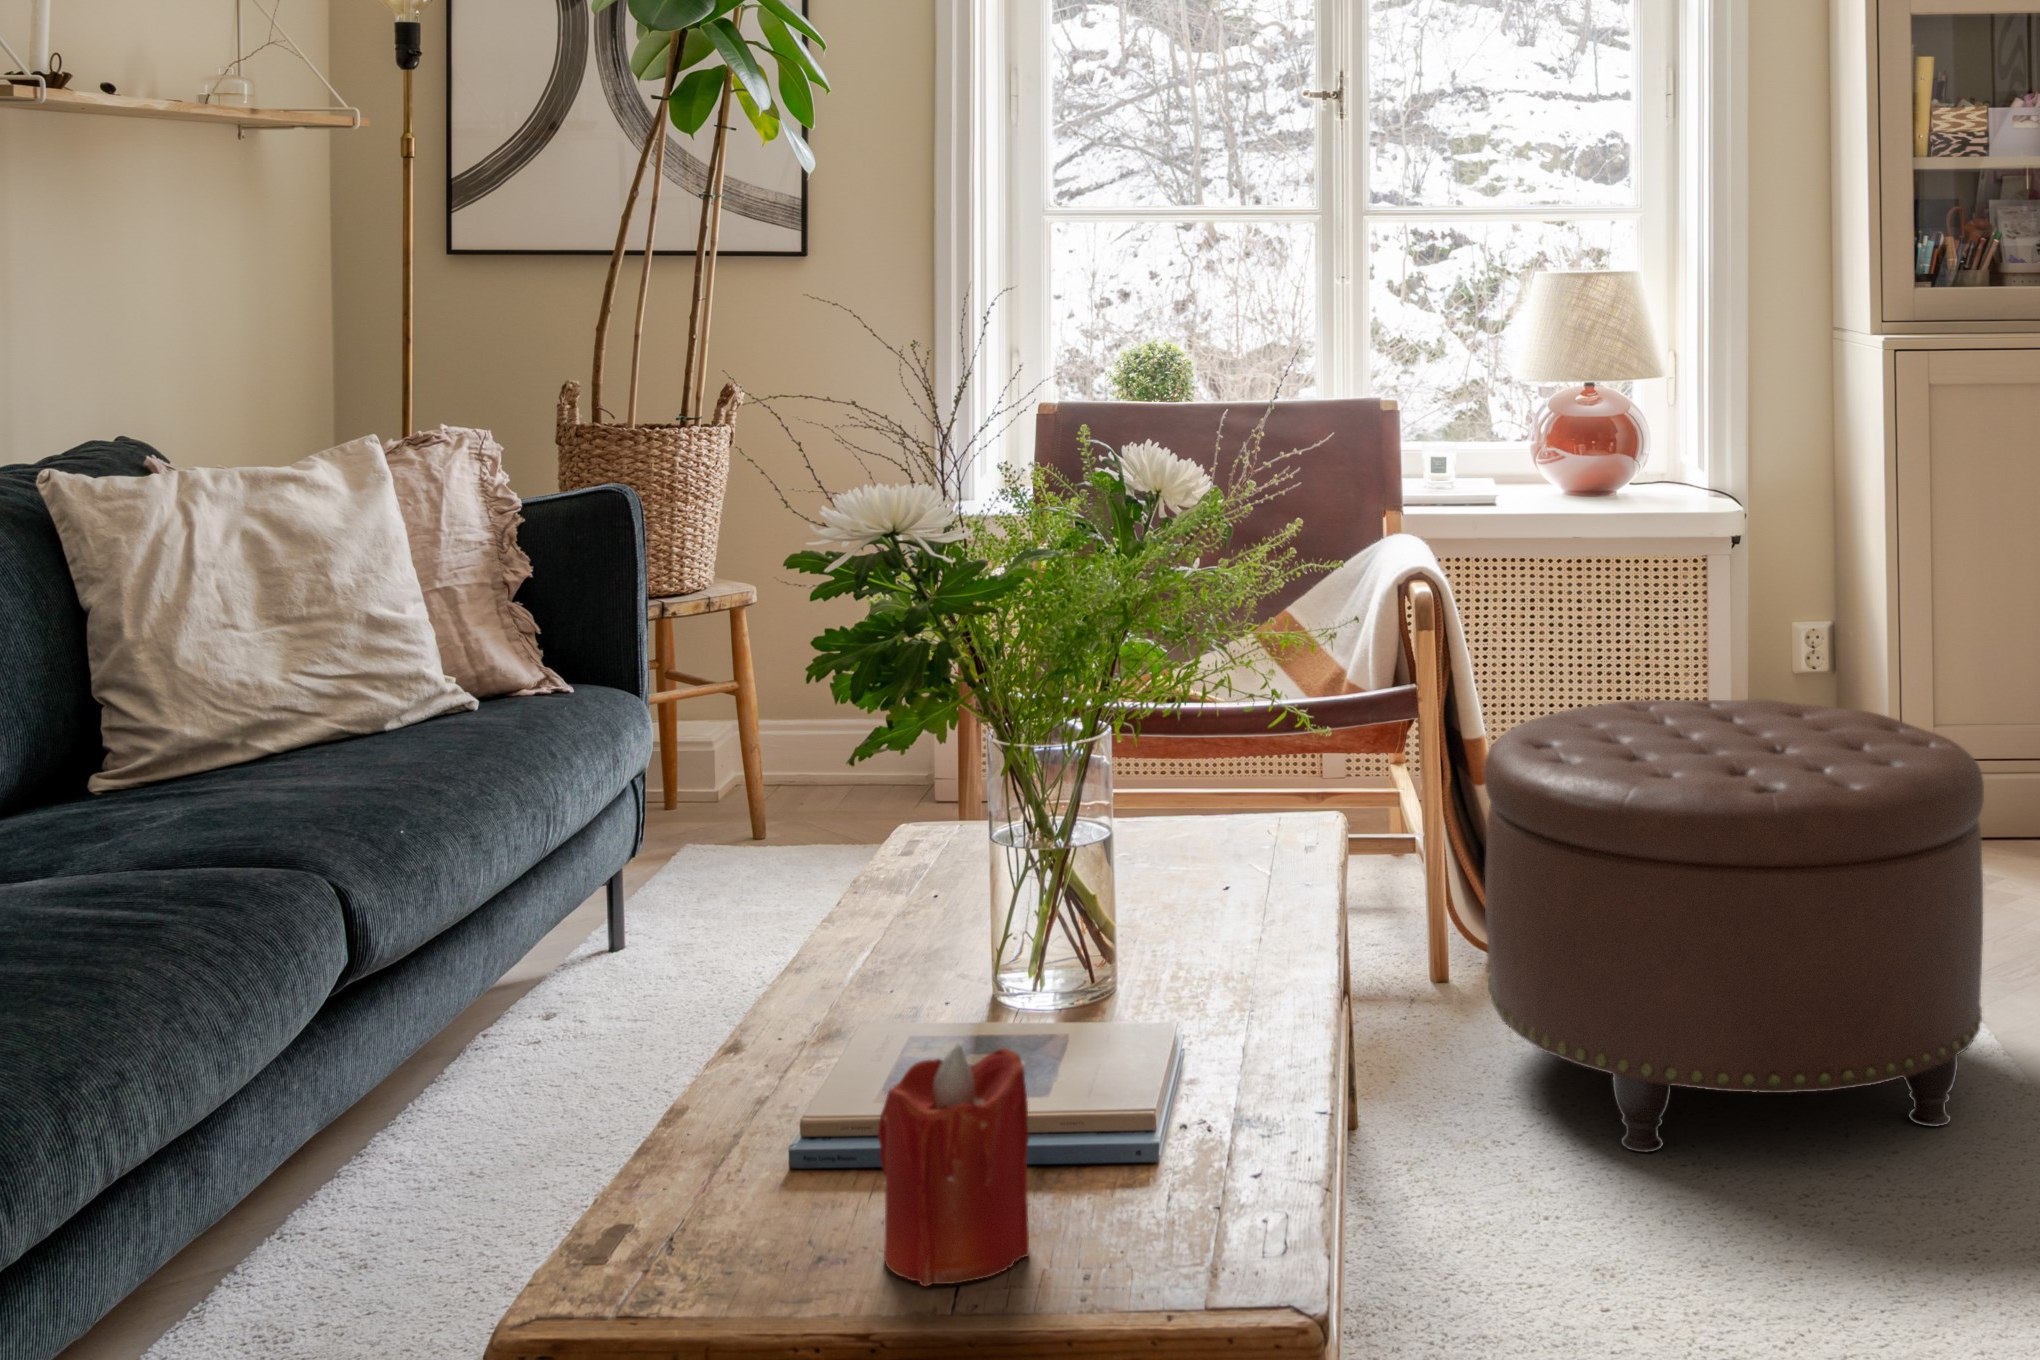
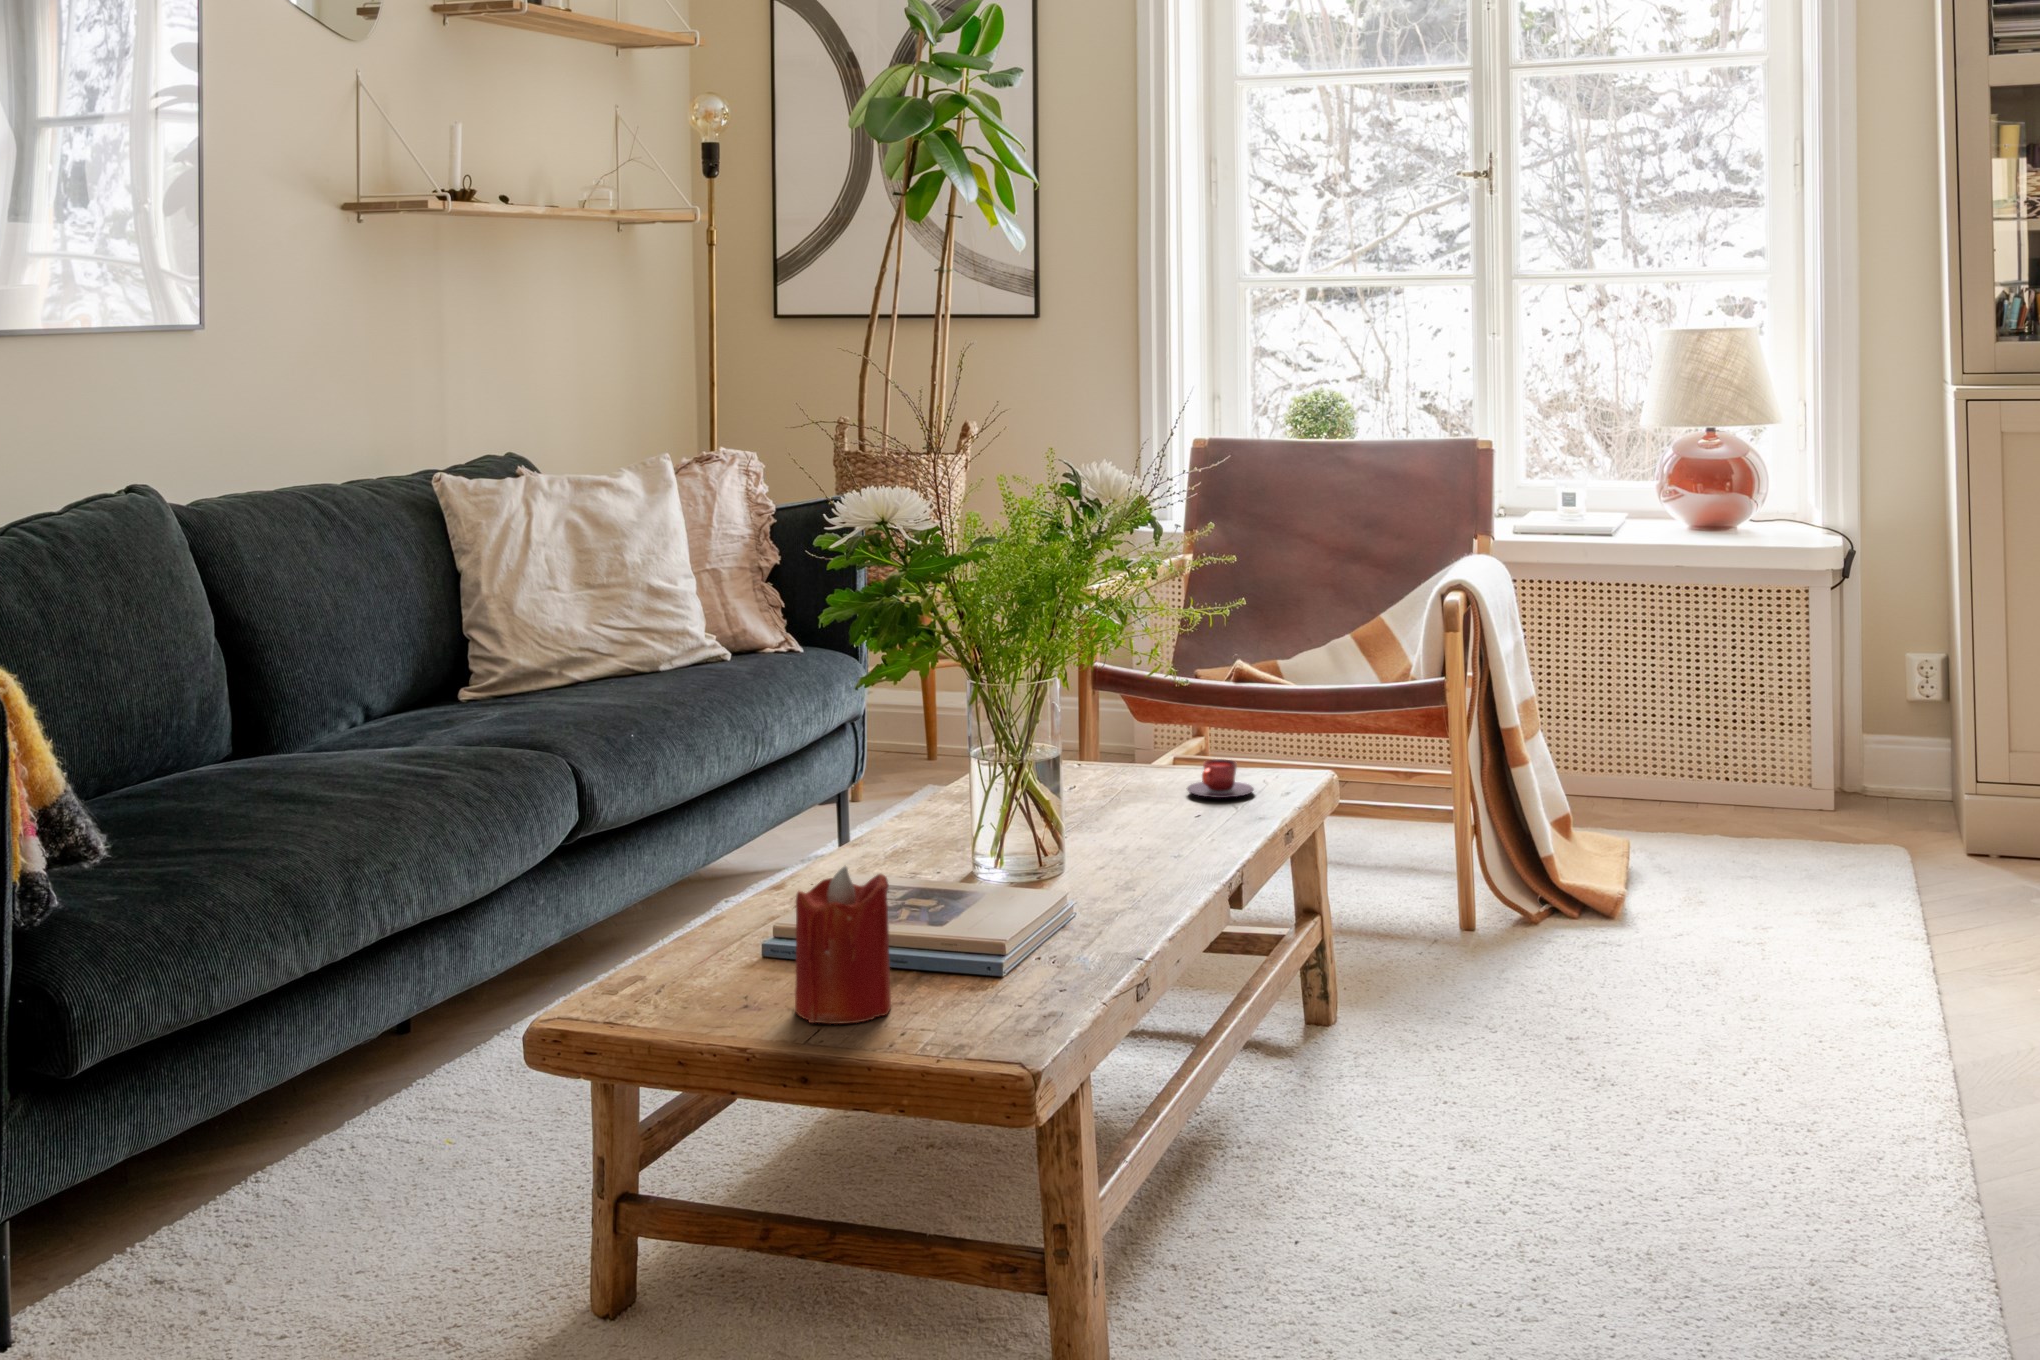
ottoman: present [1484,699,1984,1152] -> none [1459,703,1905,1084]
teacup: none [1189,808,1274,859] -> present [1187,759,1254,798]

